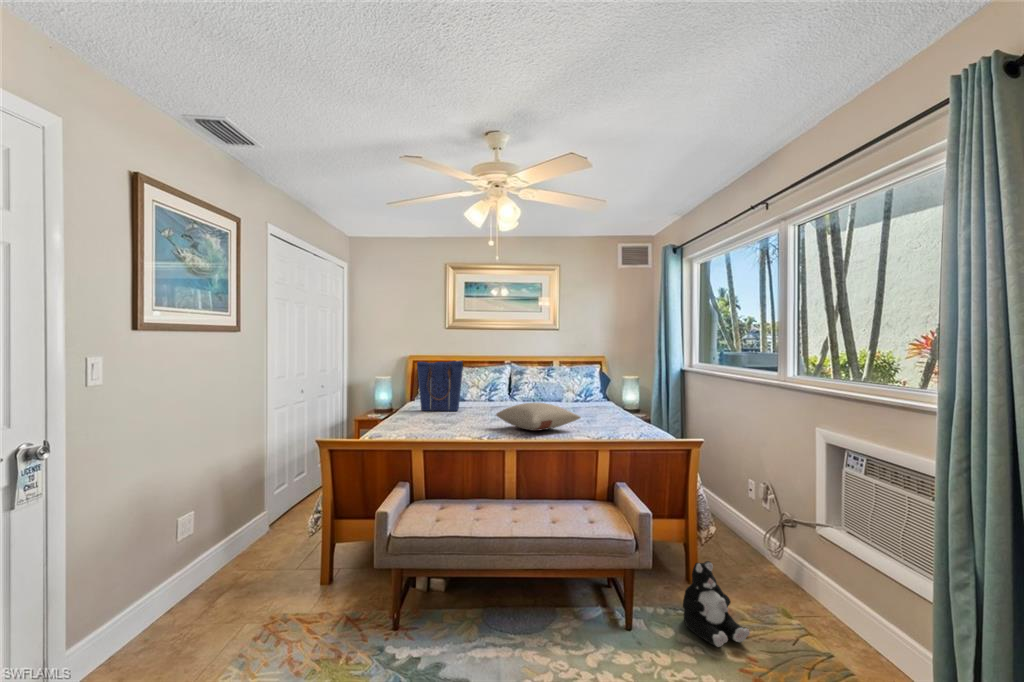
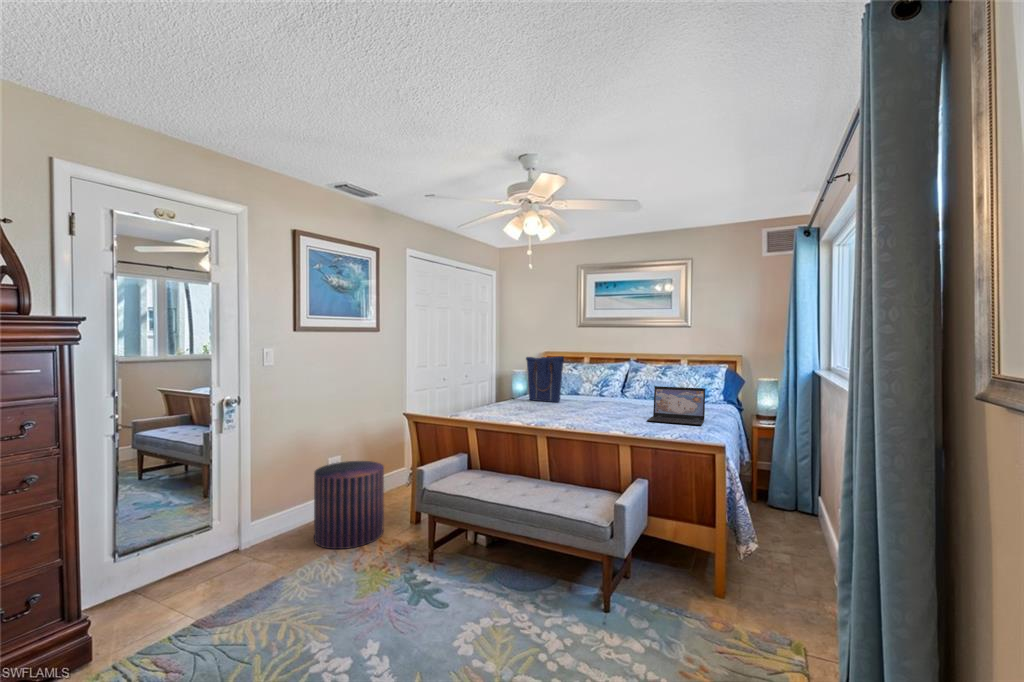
laptop: none [576,389,633,425] -> present [647,386,705,426]
pillow: present [496,403,581,431] -> none [560,396,632,422]
pouf: none [186,512,295,655] -> present [314,461,384,549]
plush toy: present [683,561,750,647] -> none [660,564,719,654]

